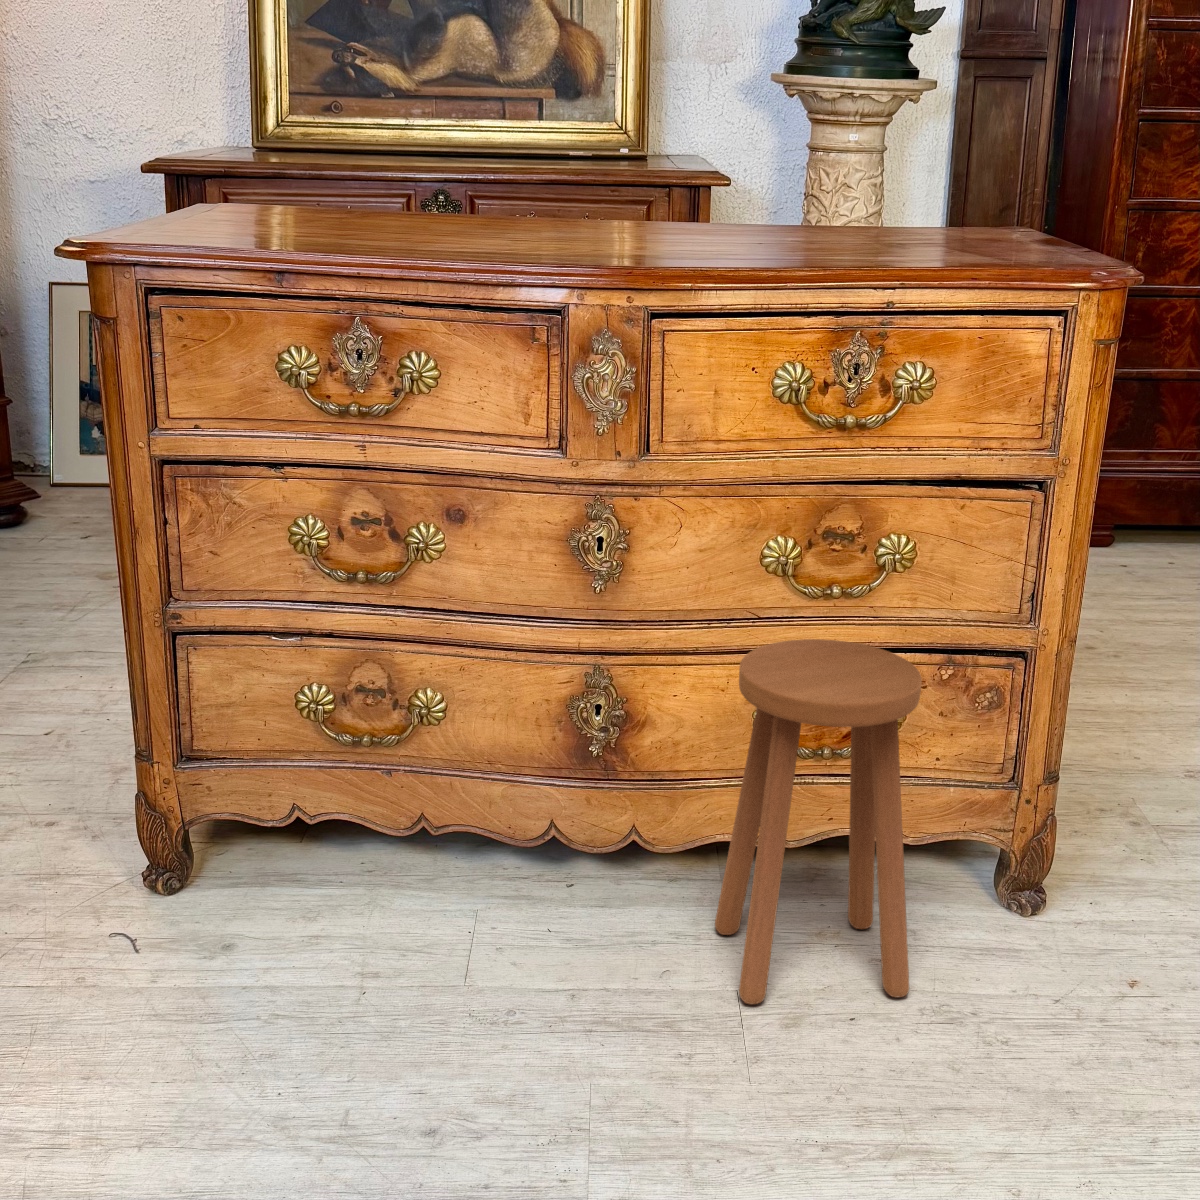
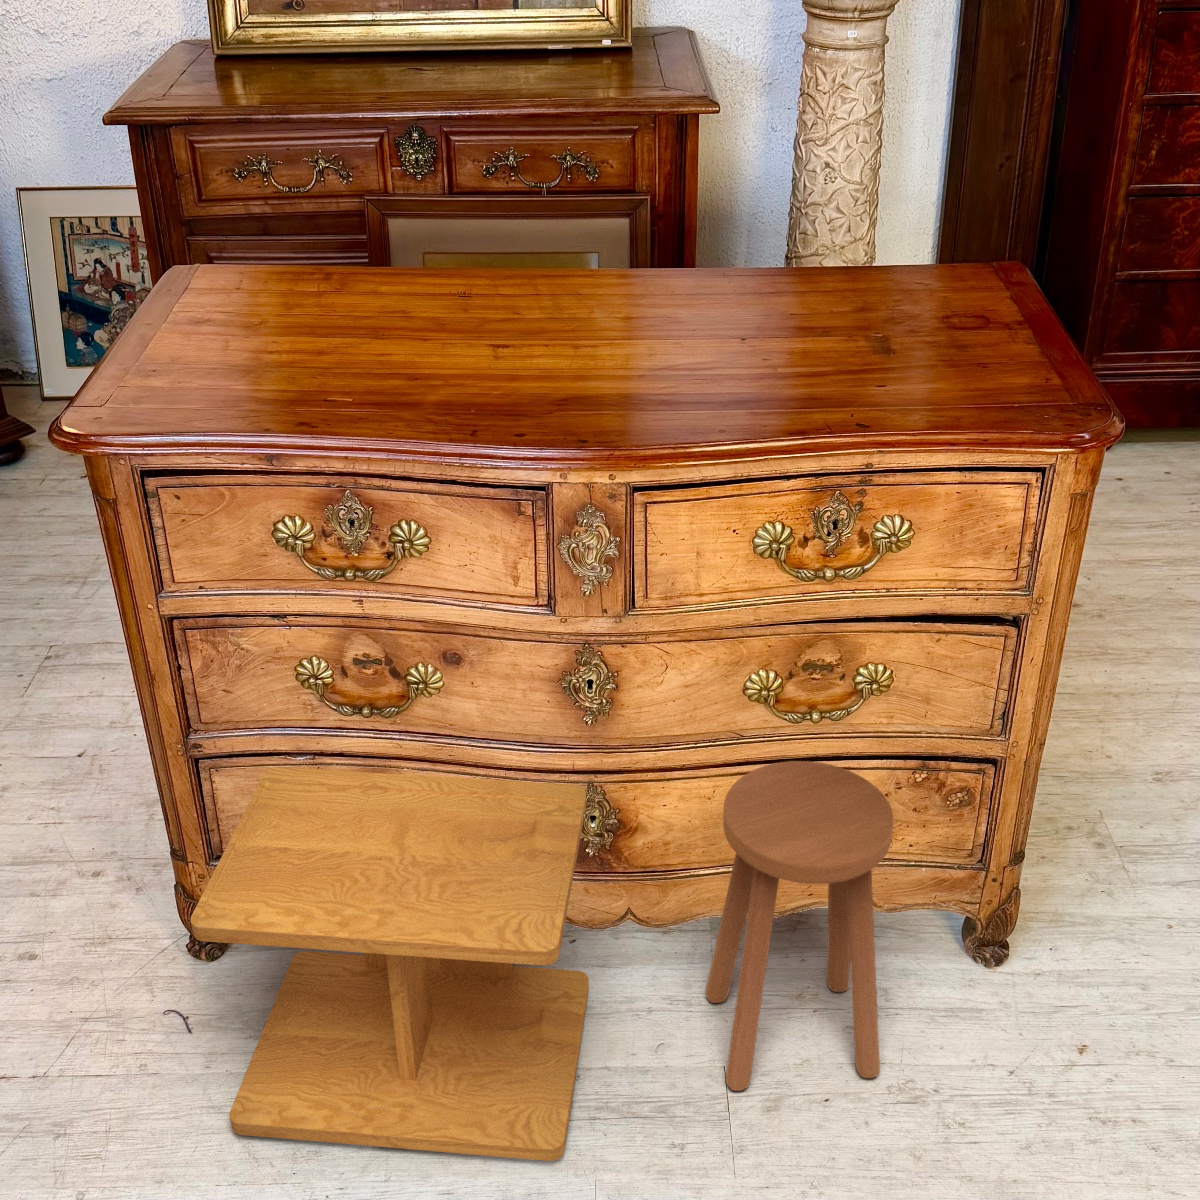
side table: none [165,641,592,1053] -> present [191,767,589,1161]

